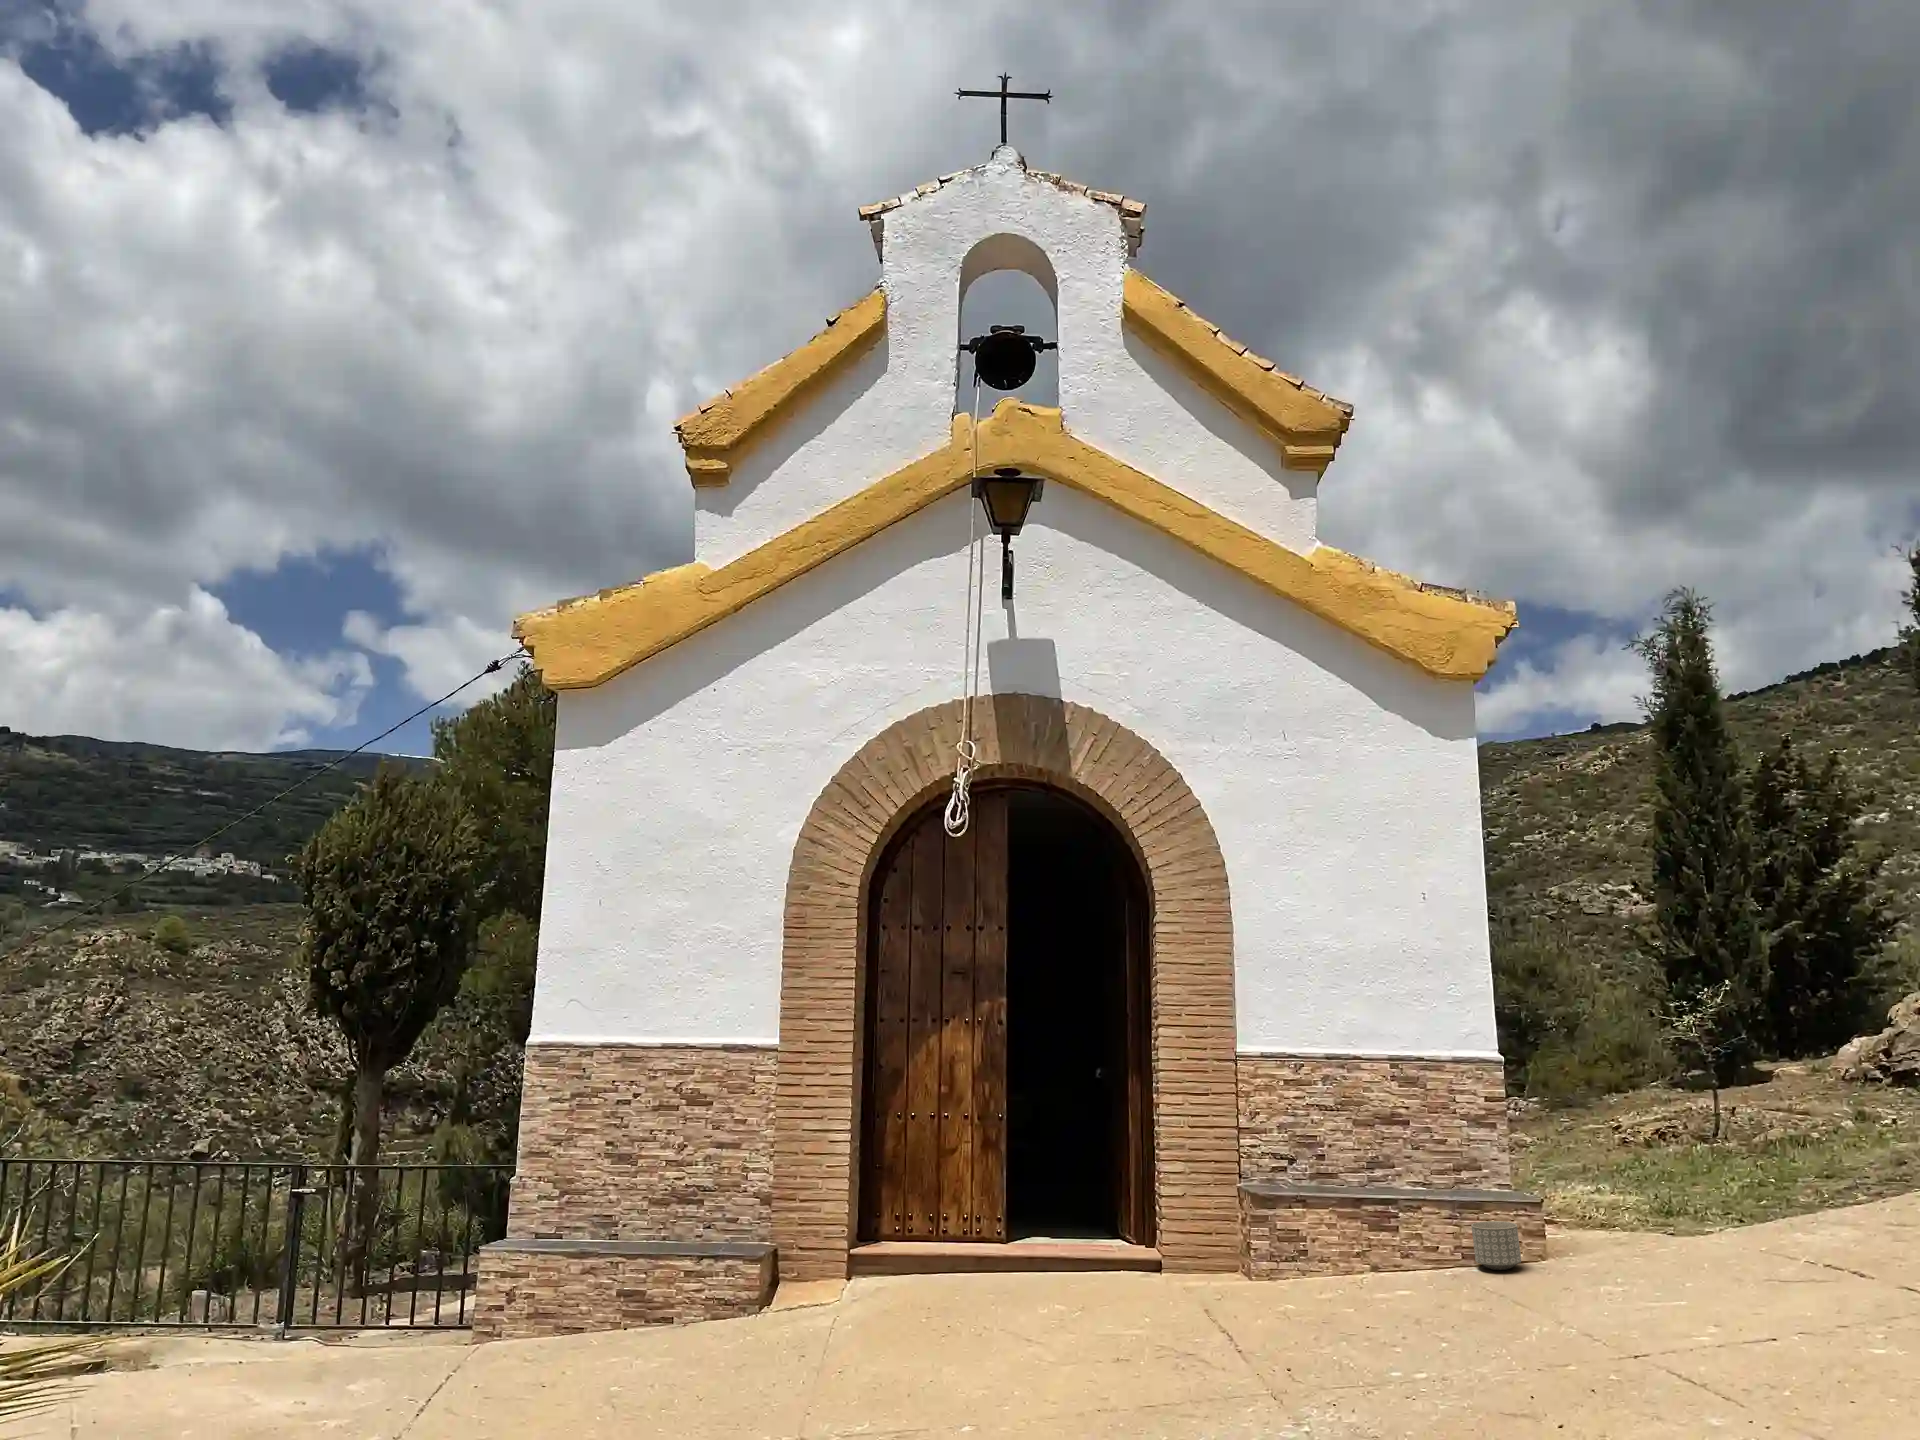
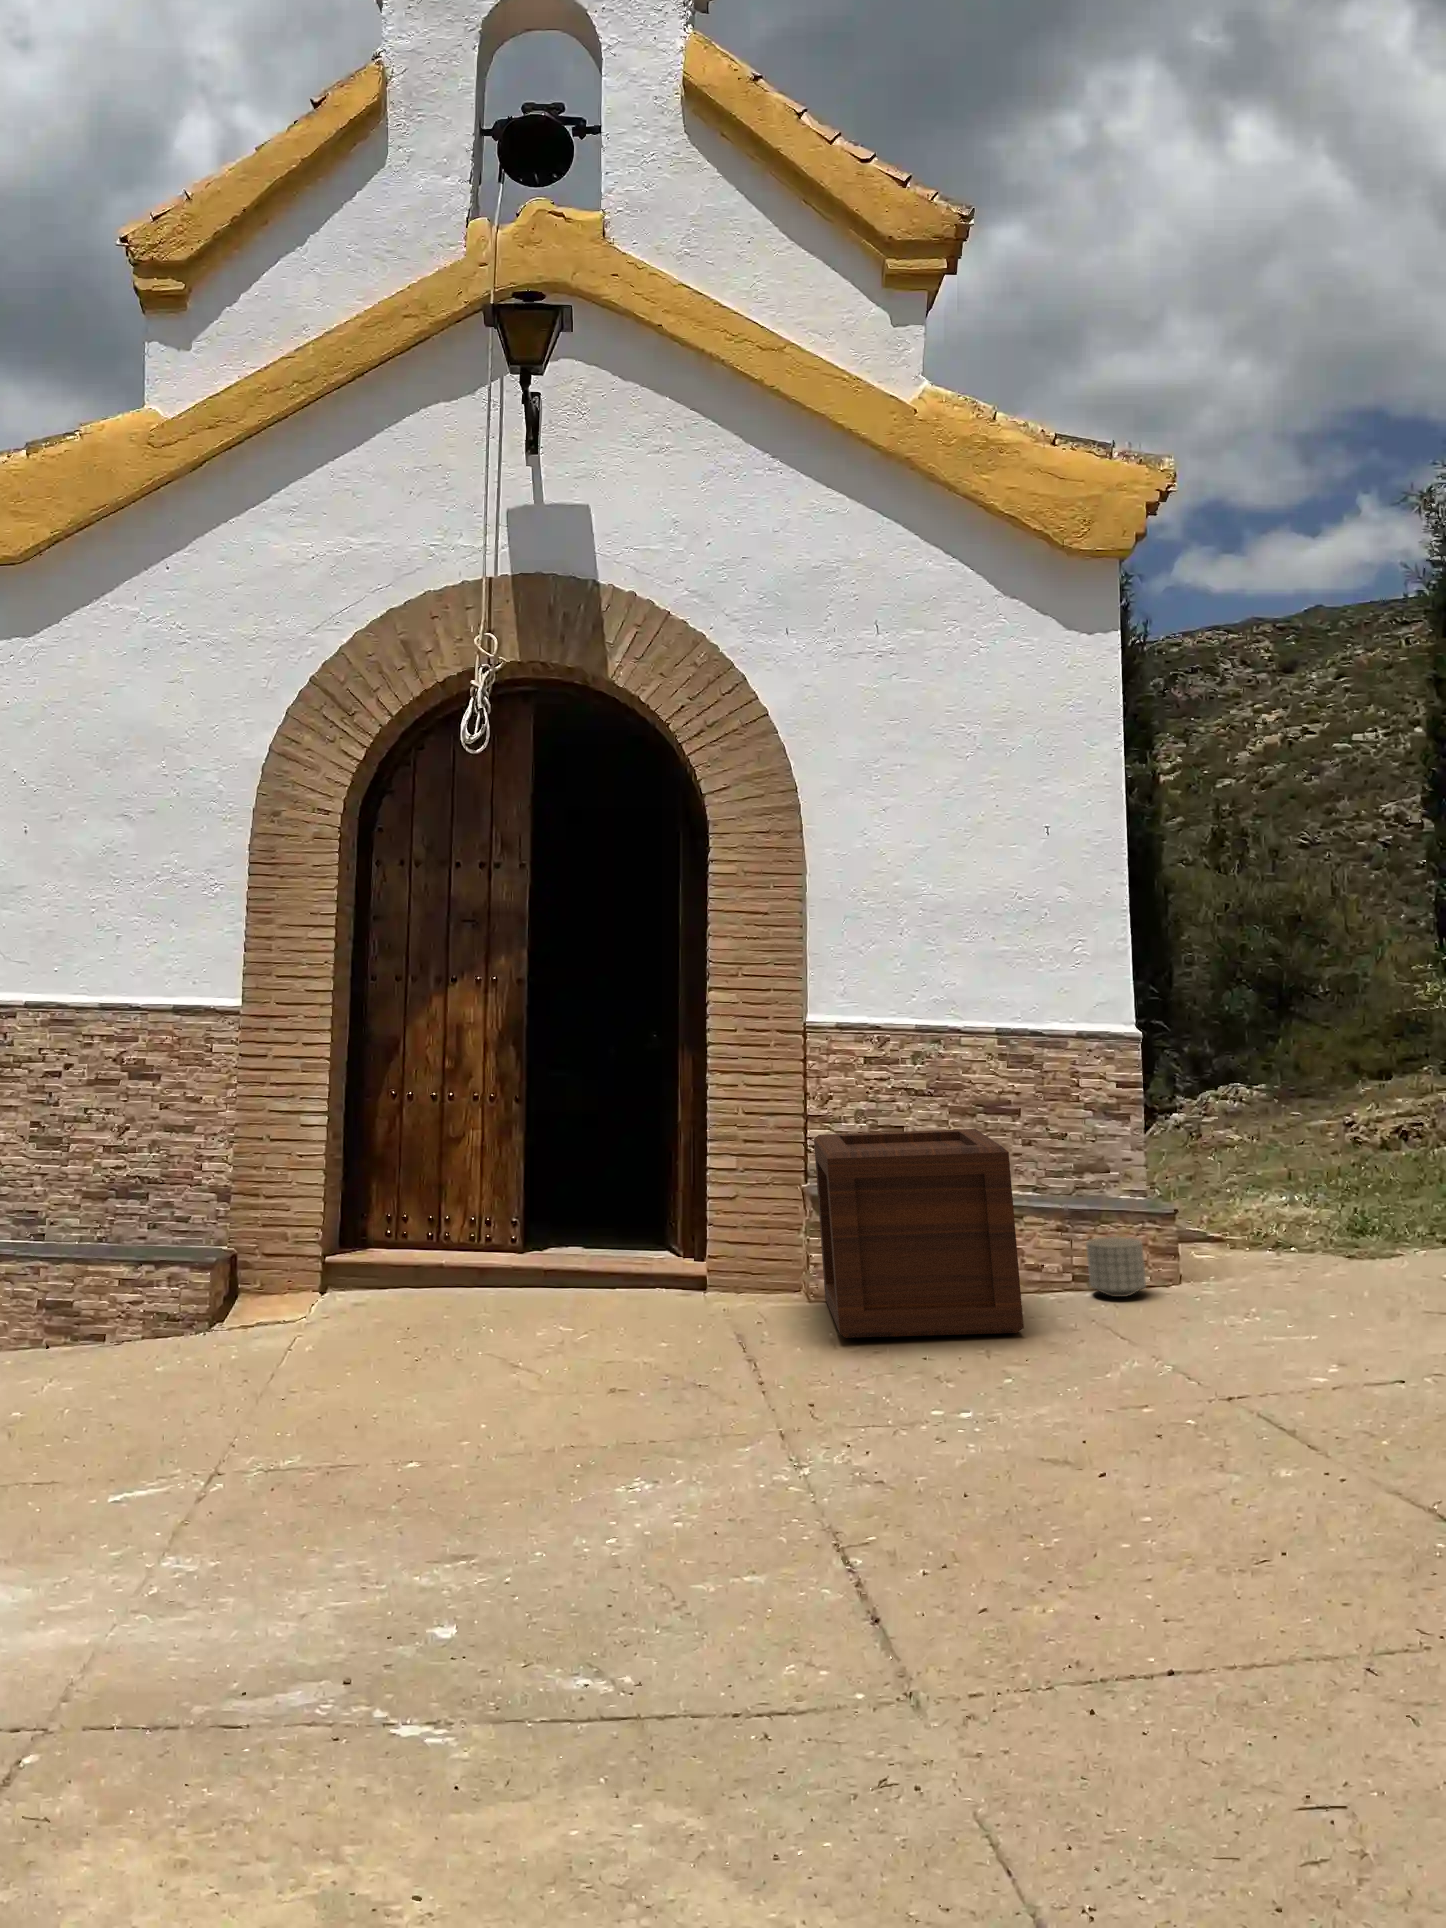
wooden crate: none [1251,1135,1438,1309] -> present [814,1129,1024,1338]

